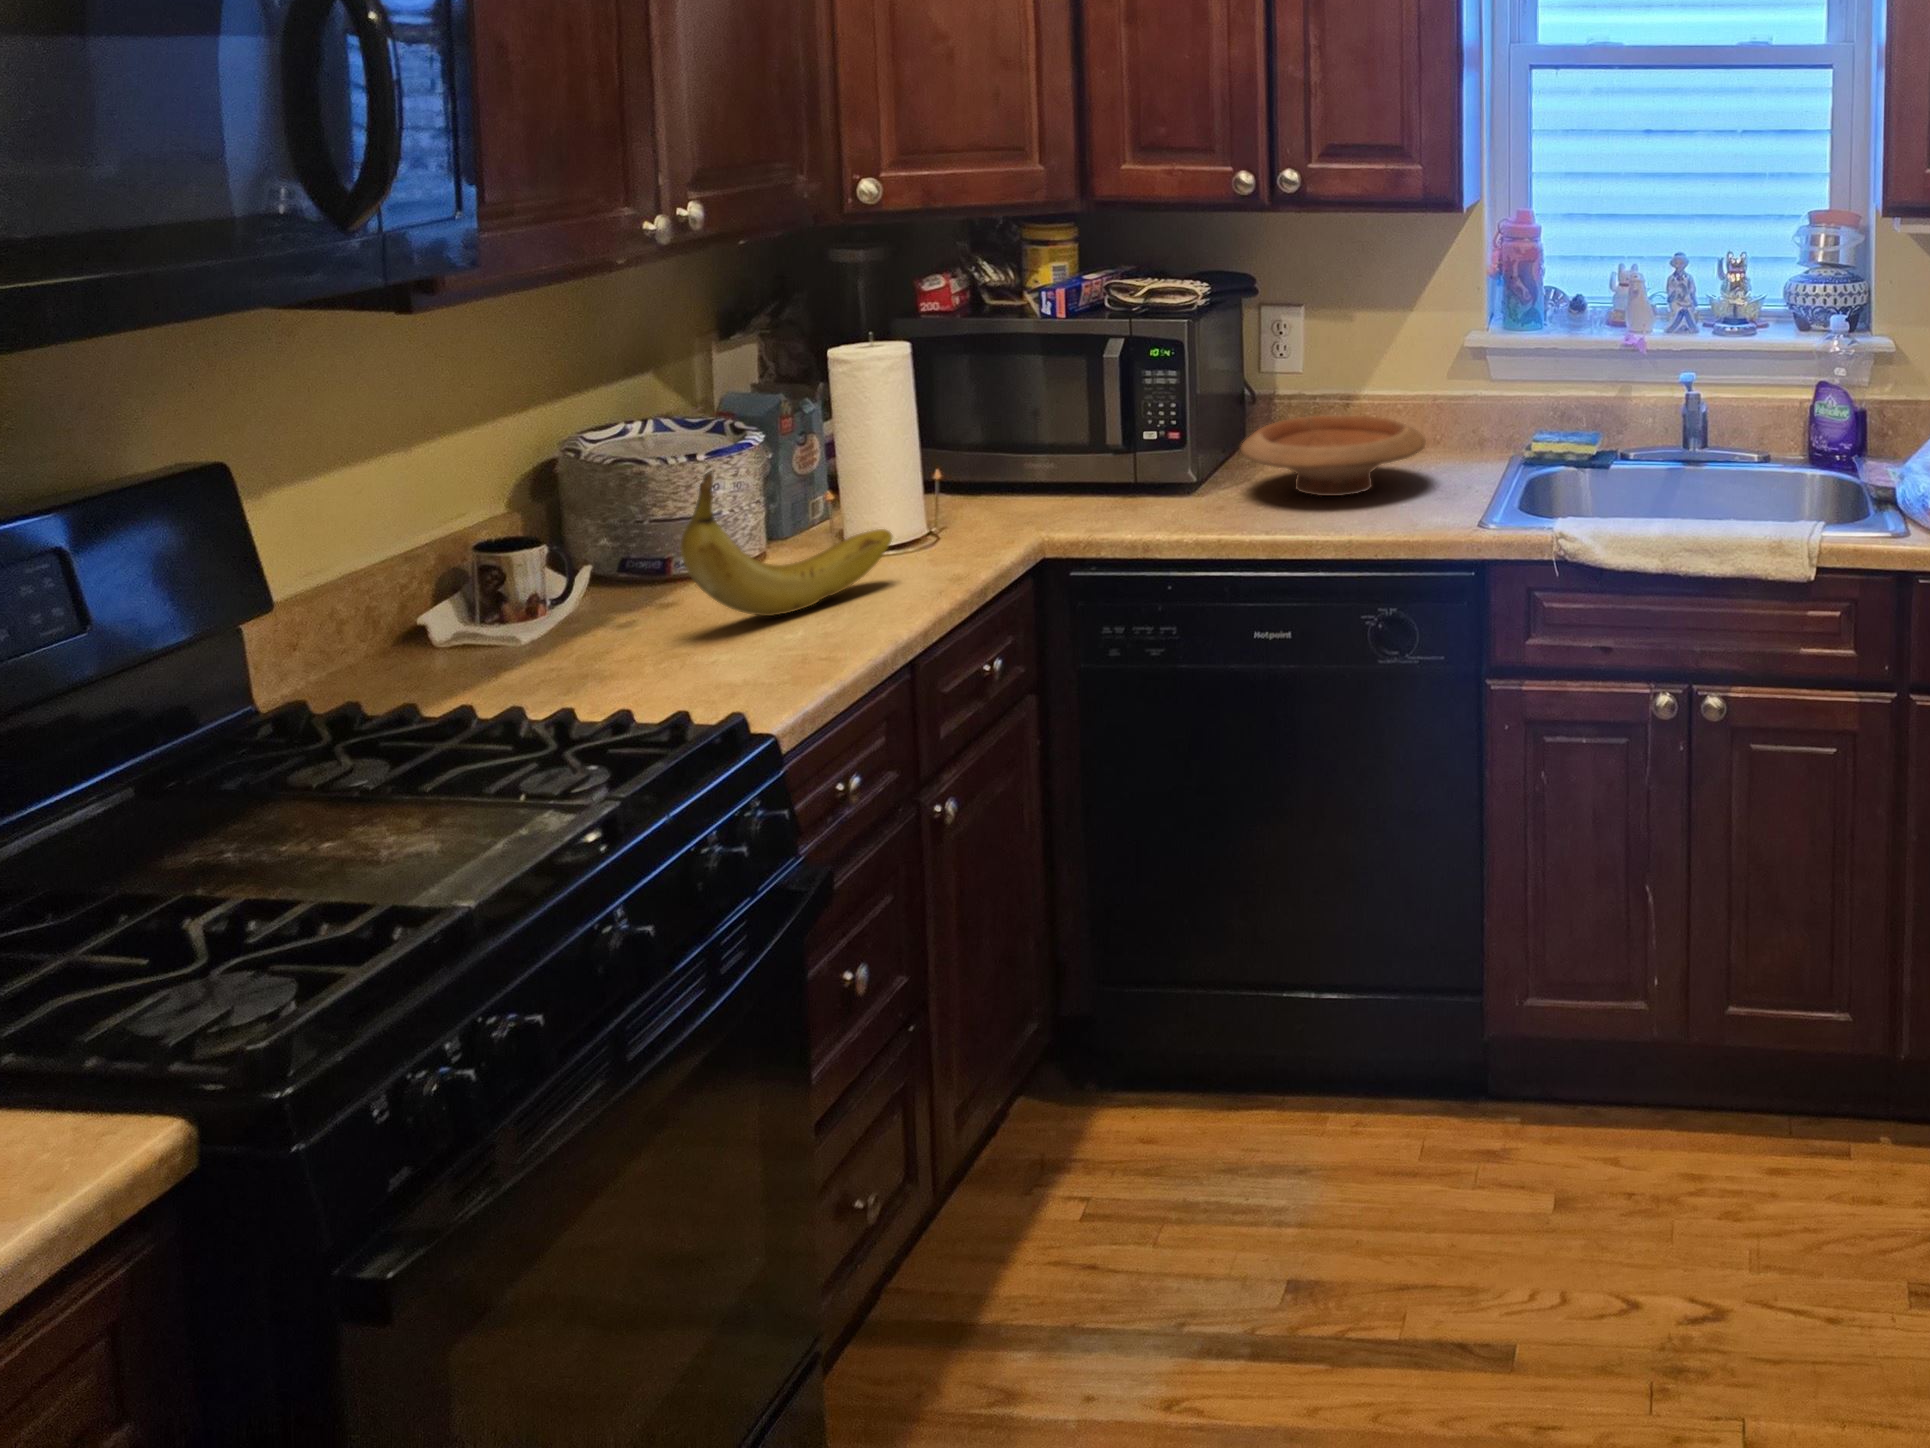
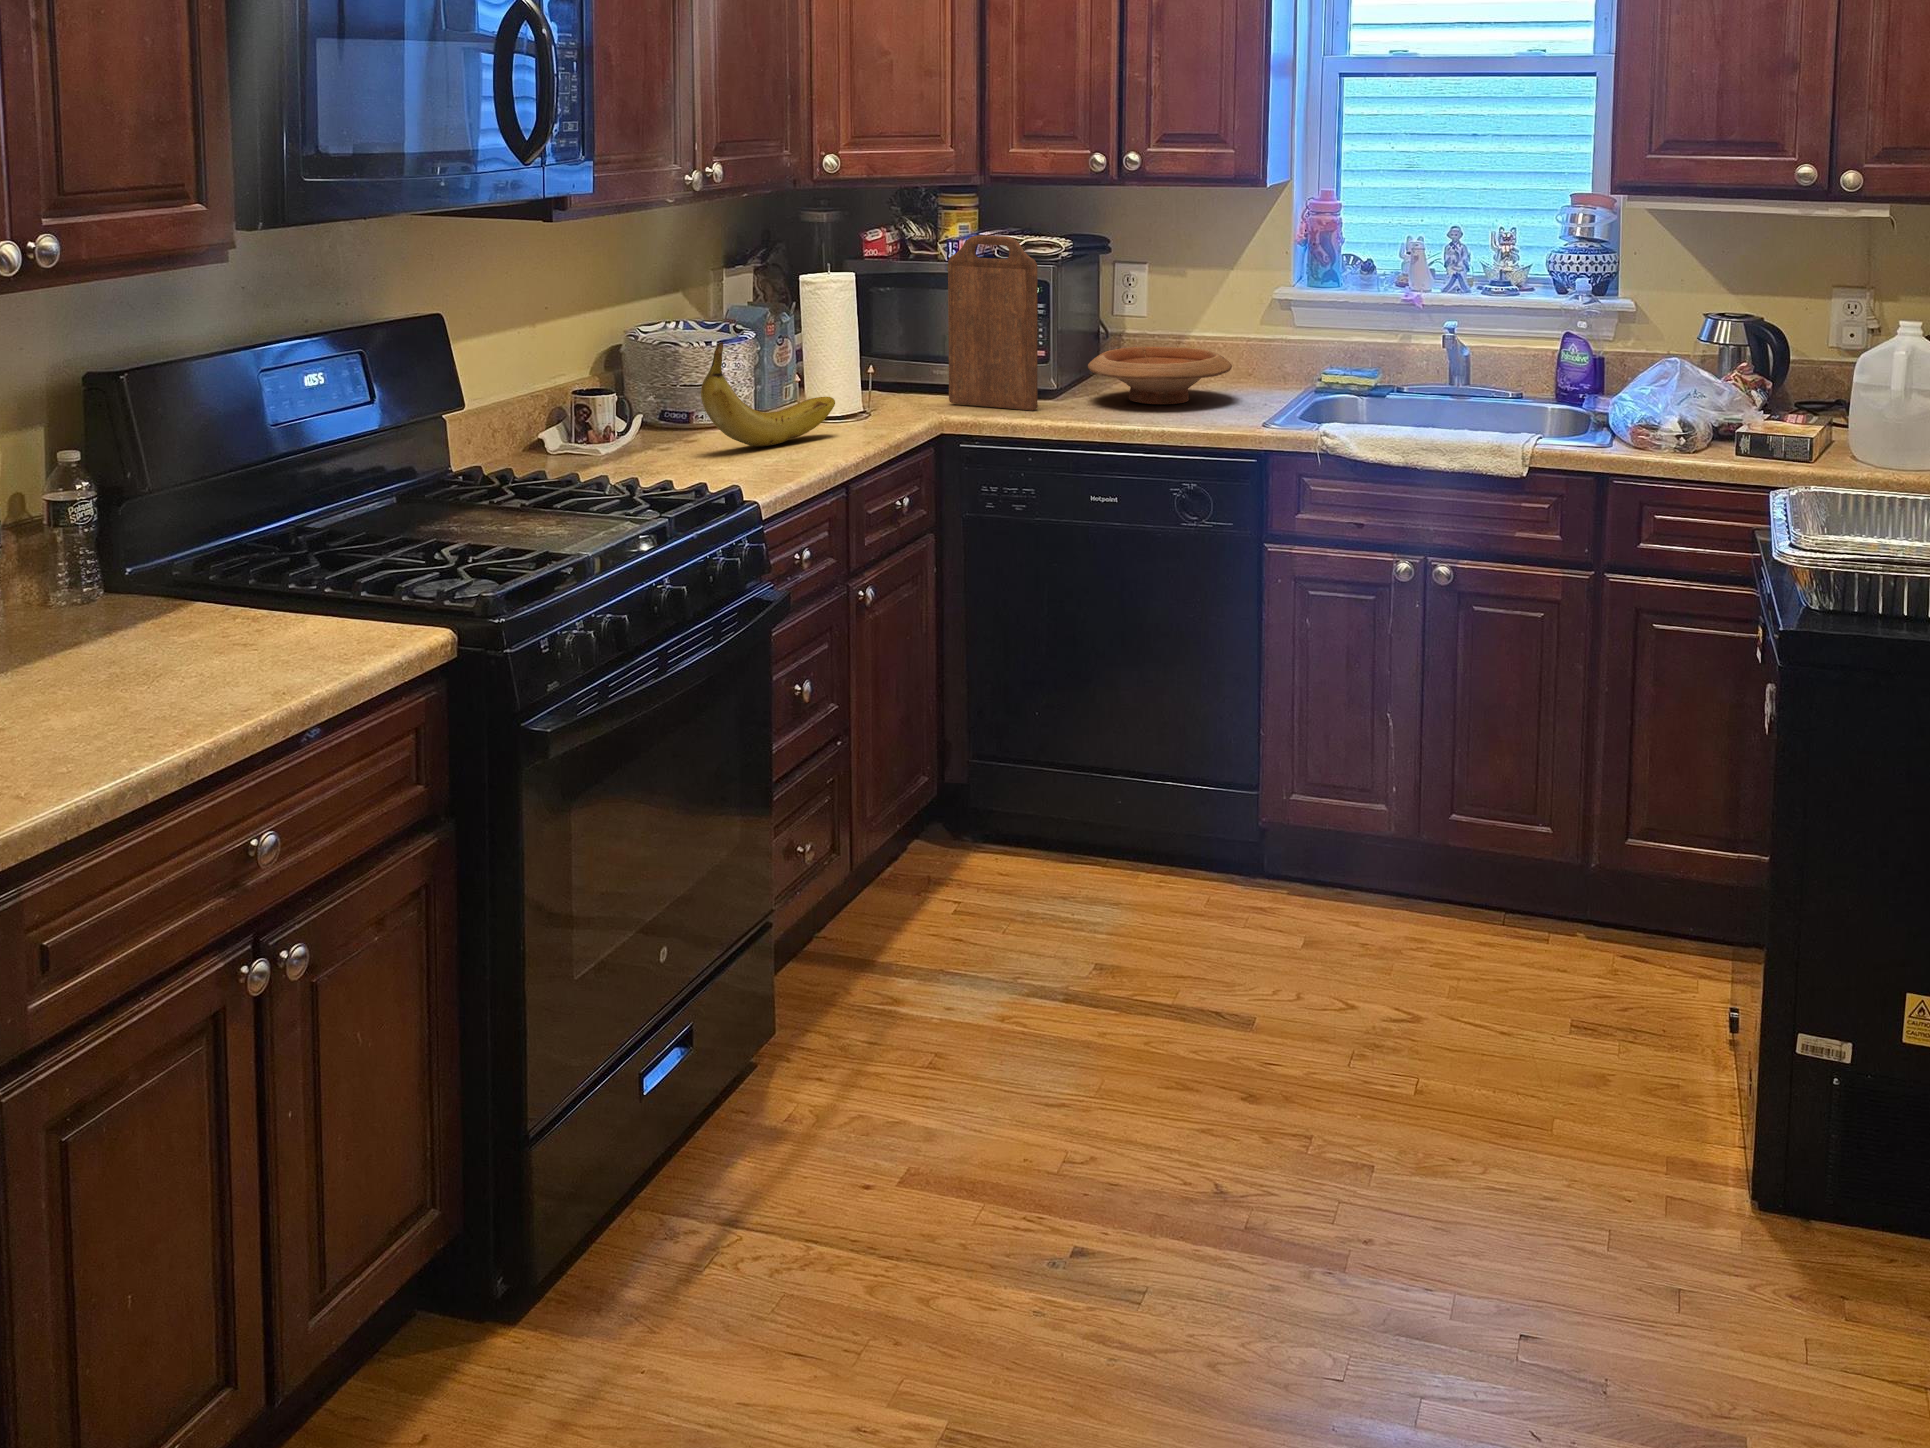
cutting board: none [1048,286,1177,516] -> present [948,235,1038,411]

